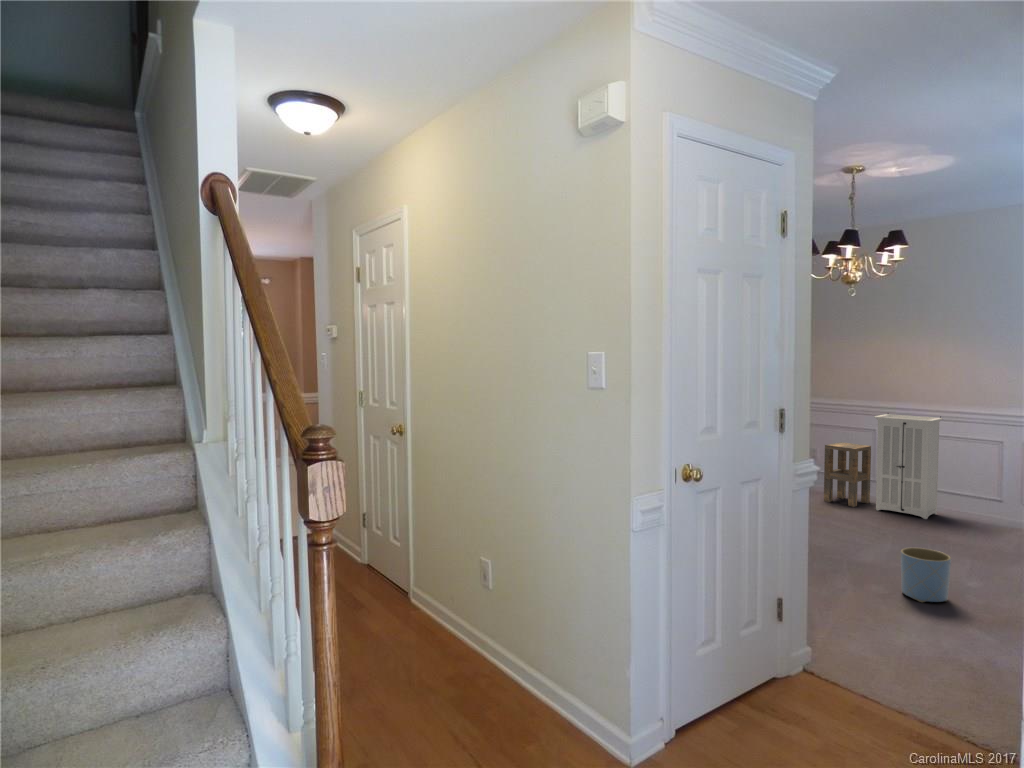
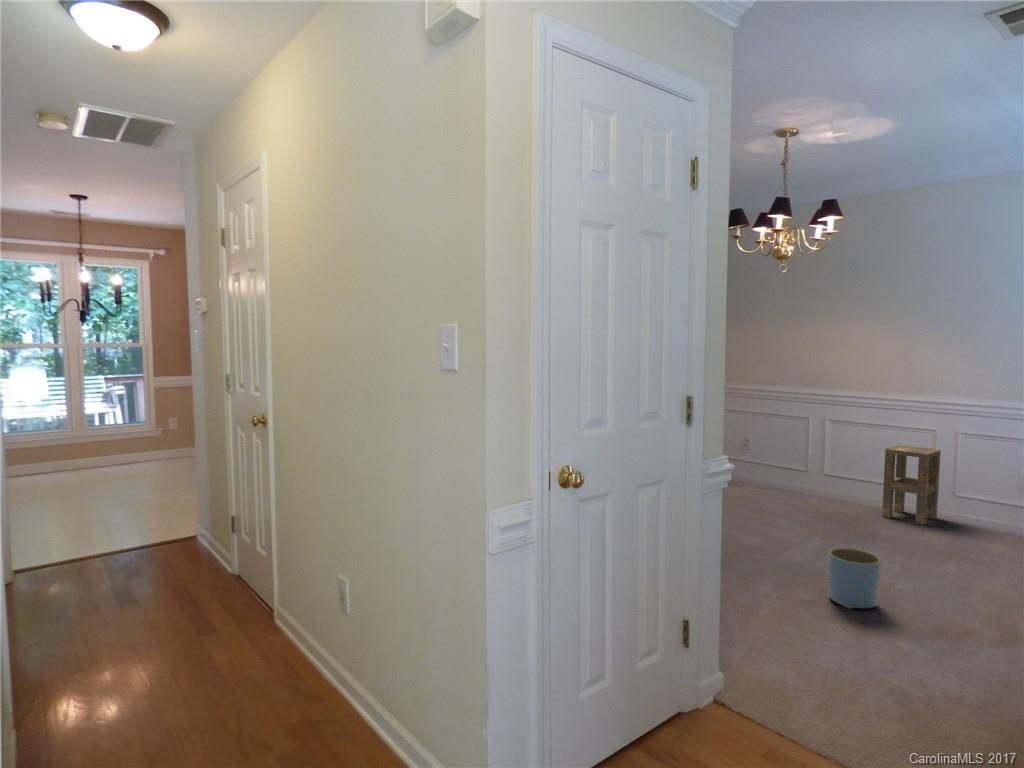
storage cabinet: present [874,414,943,519] -> none [807,400,876,511]
side table: present [824,442,871,507] -> present [882,445,941,525]

